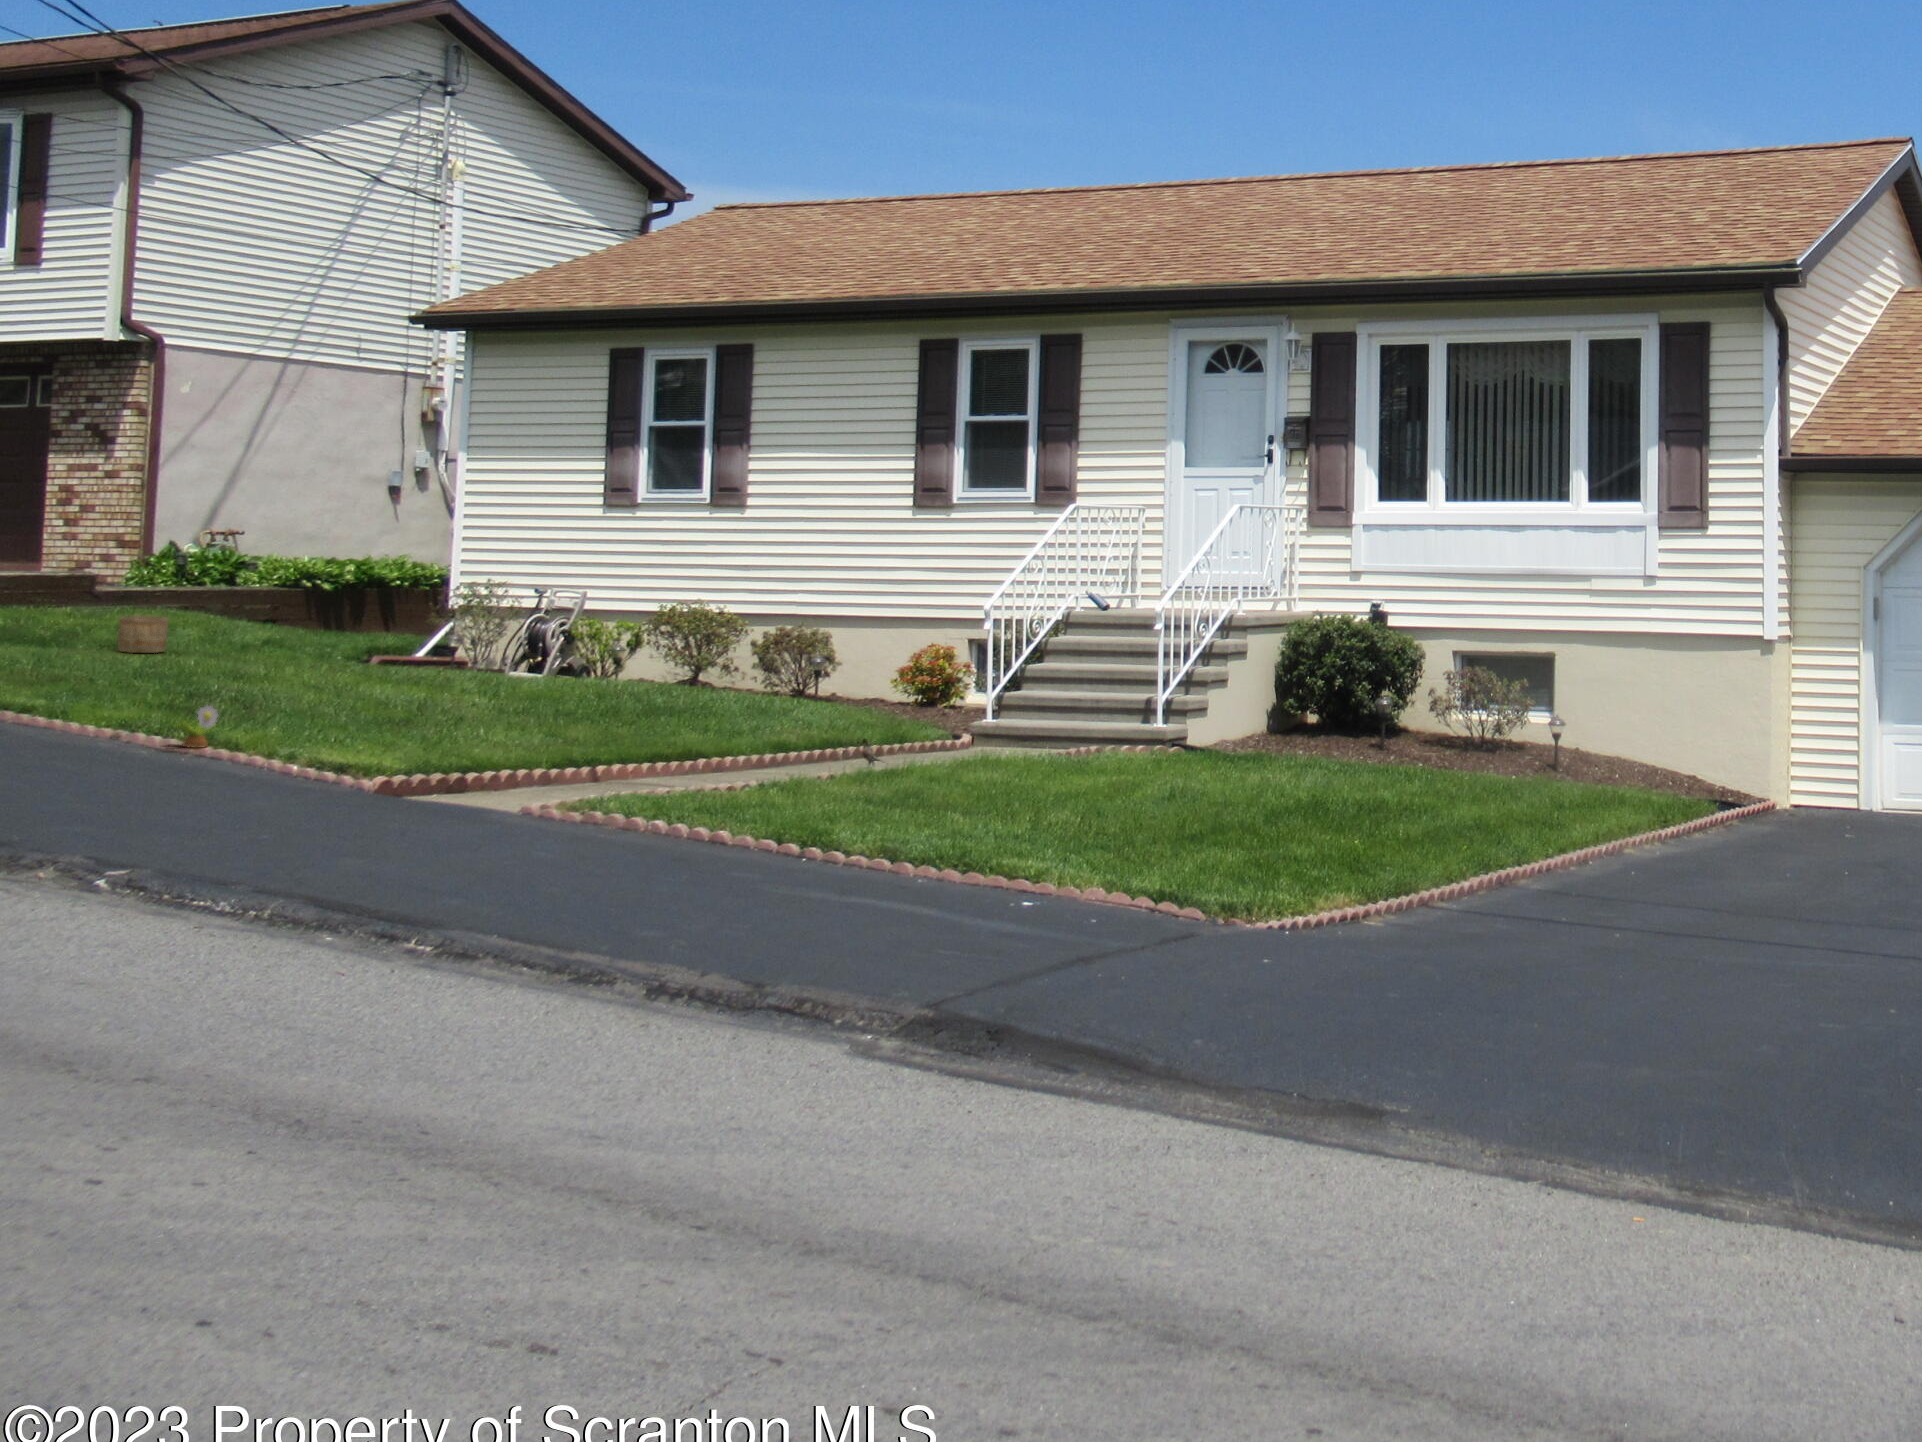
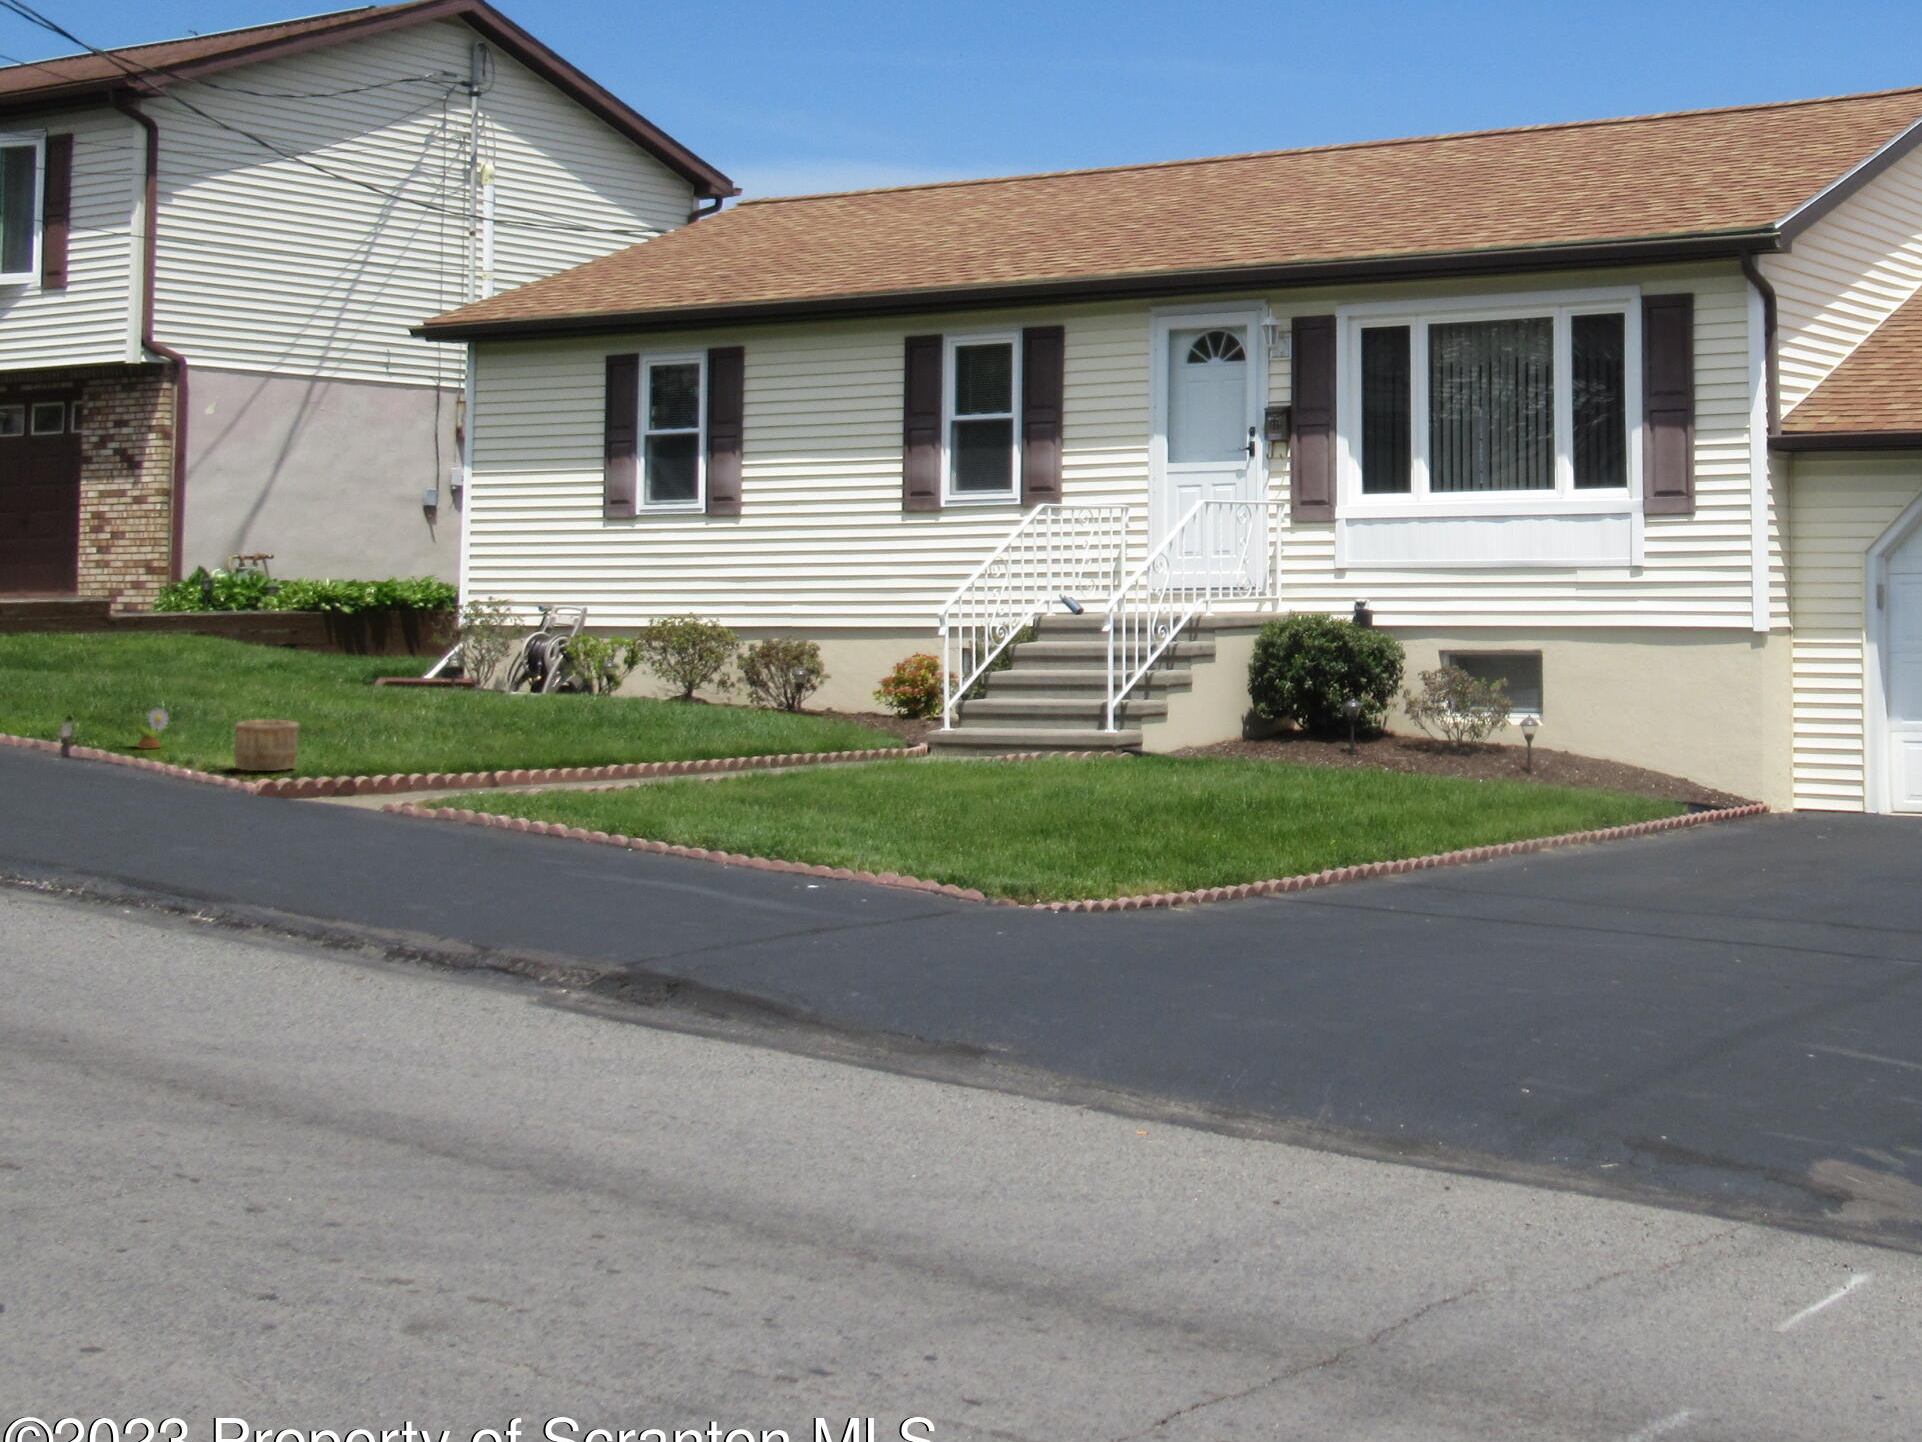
wooden bucket: present [118,615,169,653] -> present [235,720,299,771]

